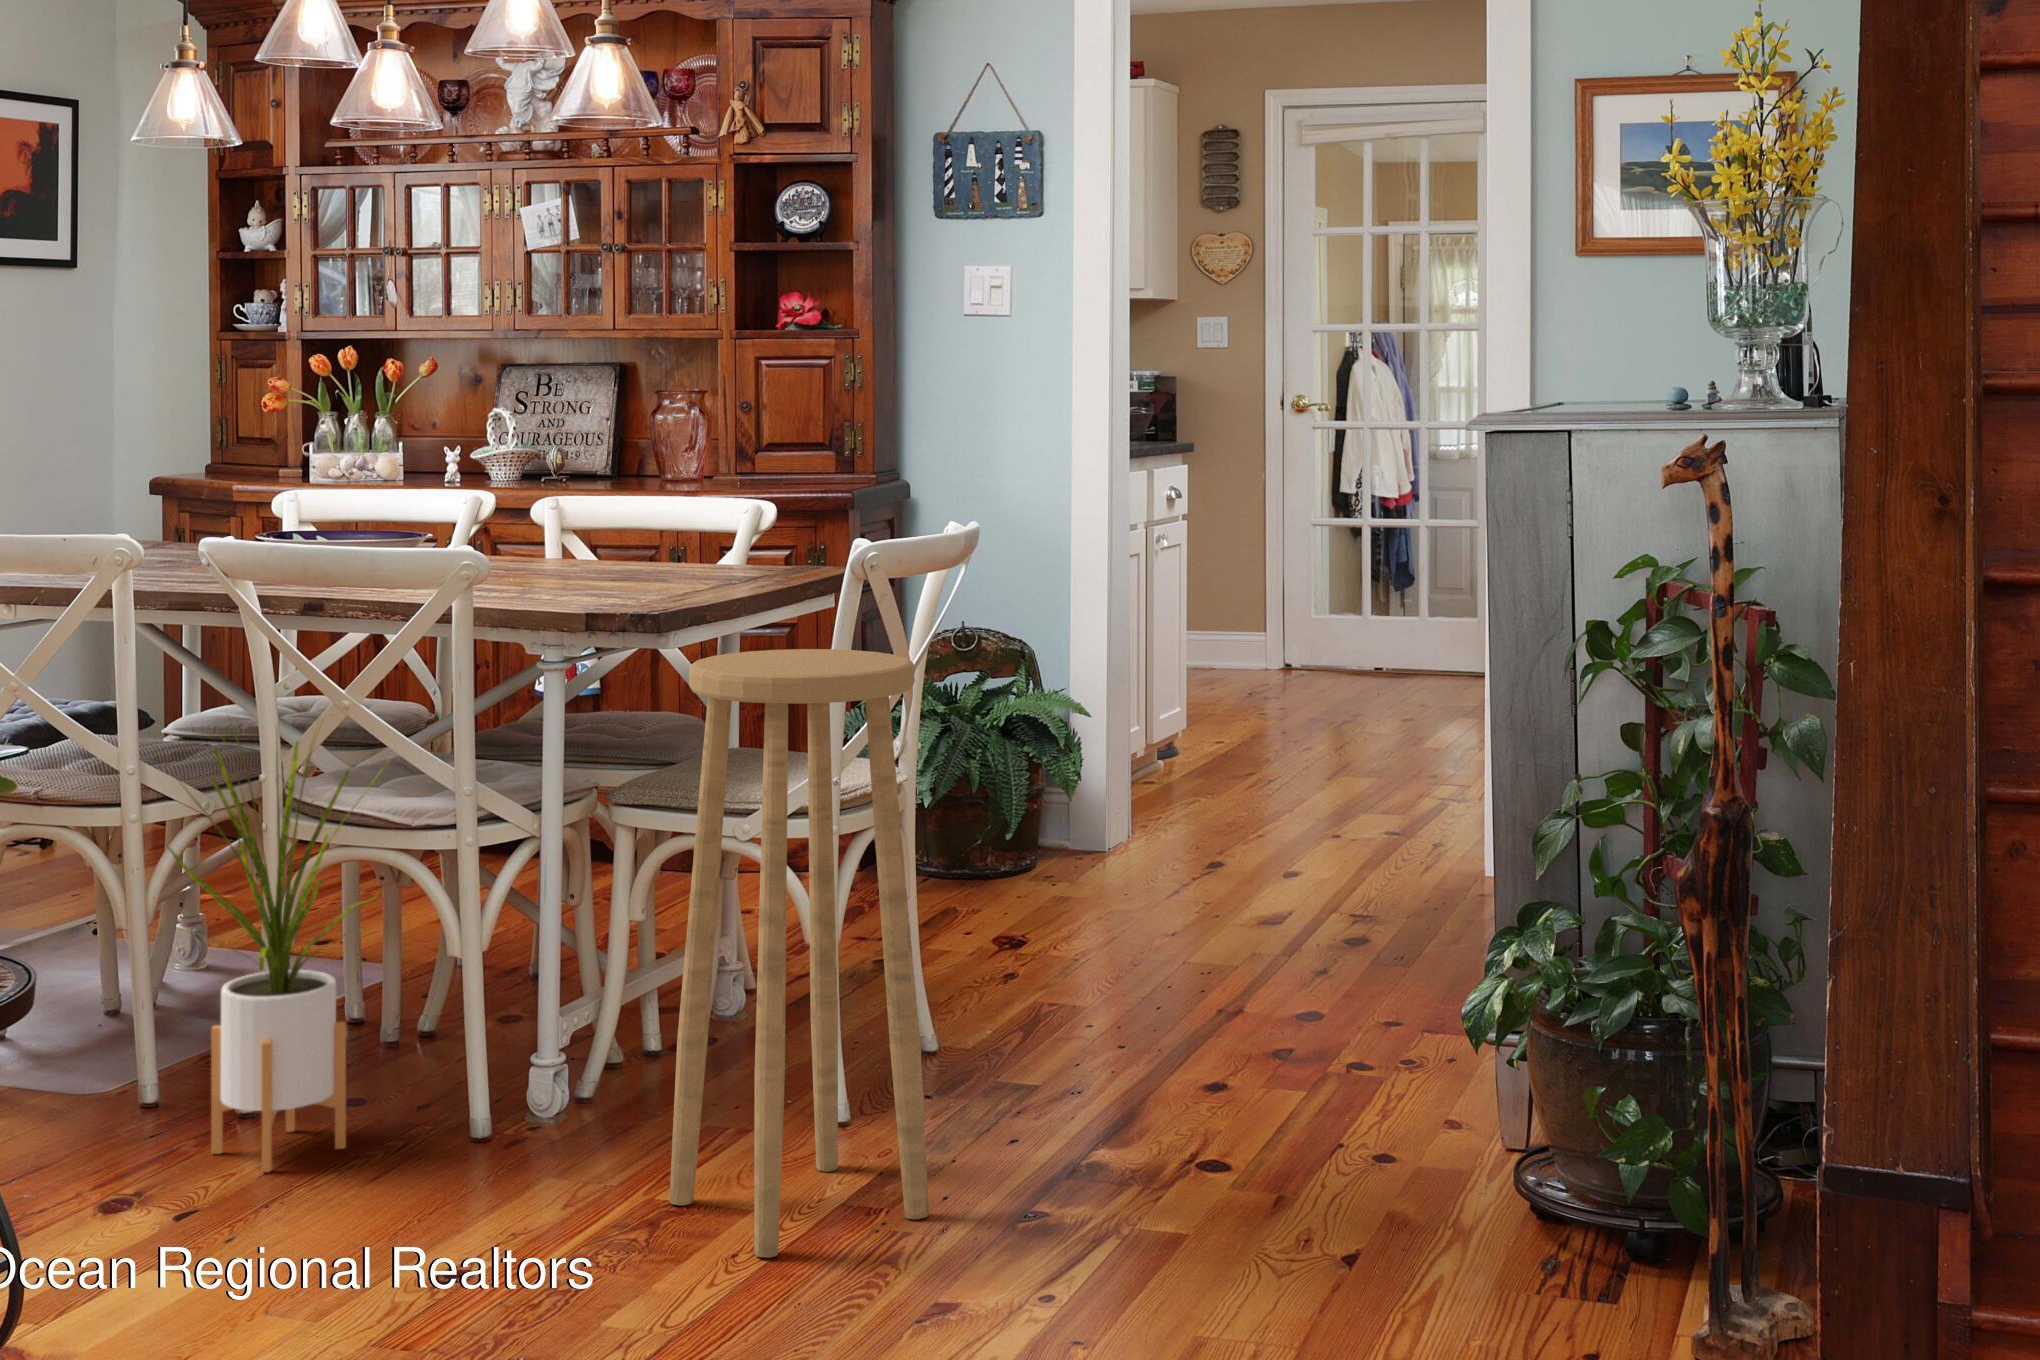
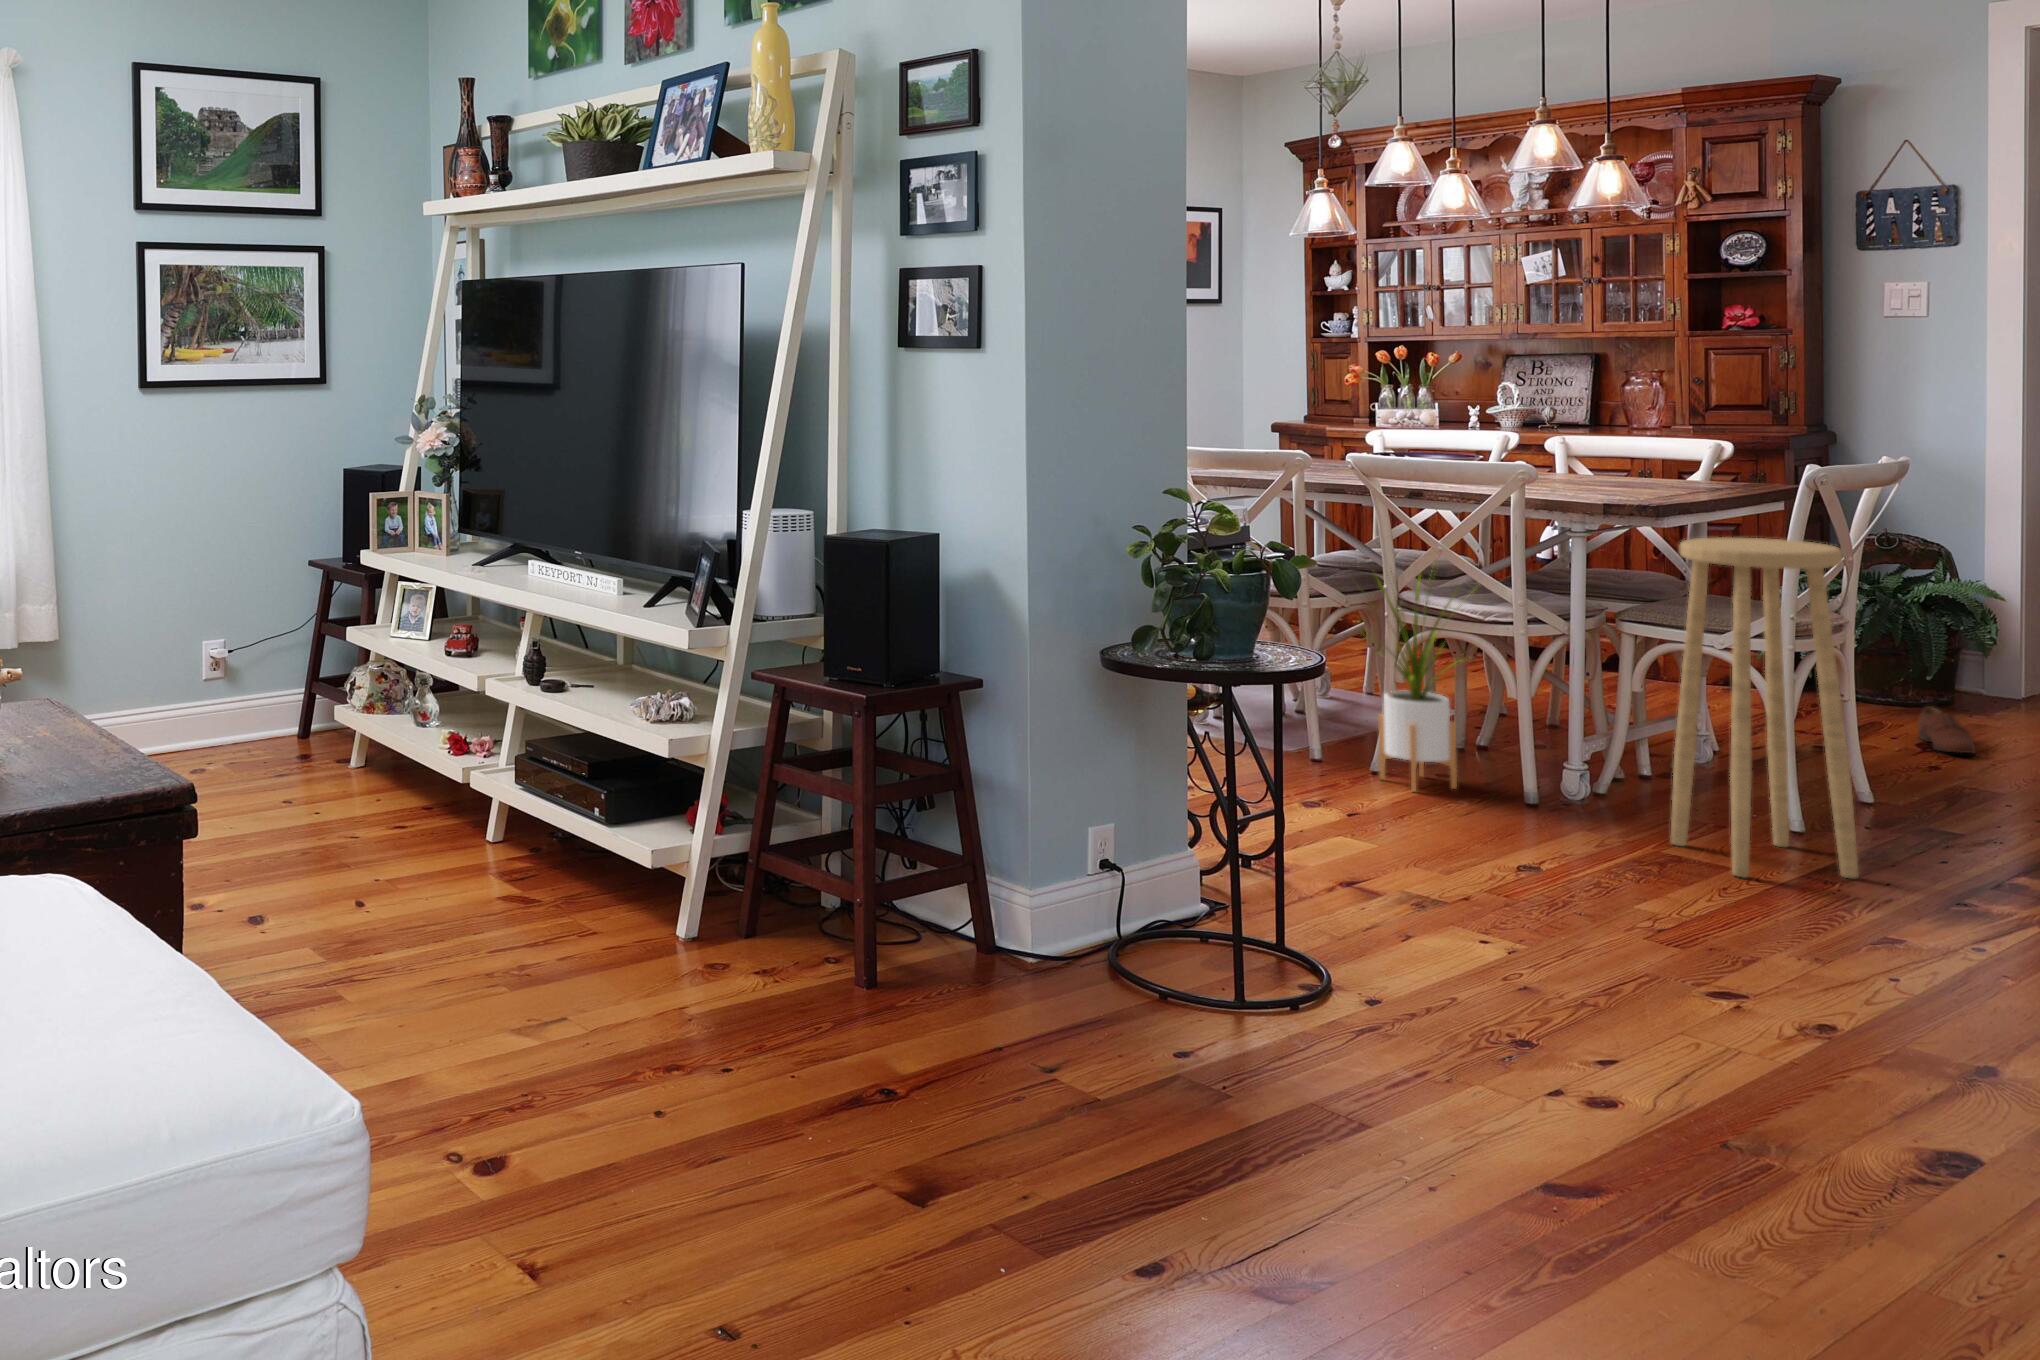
shoe: none [995,871,1058,939] -> present [1918,706,1975,753]

